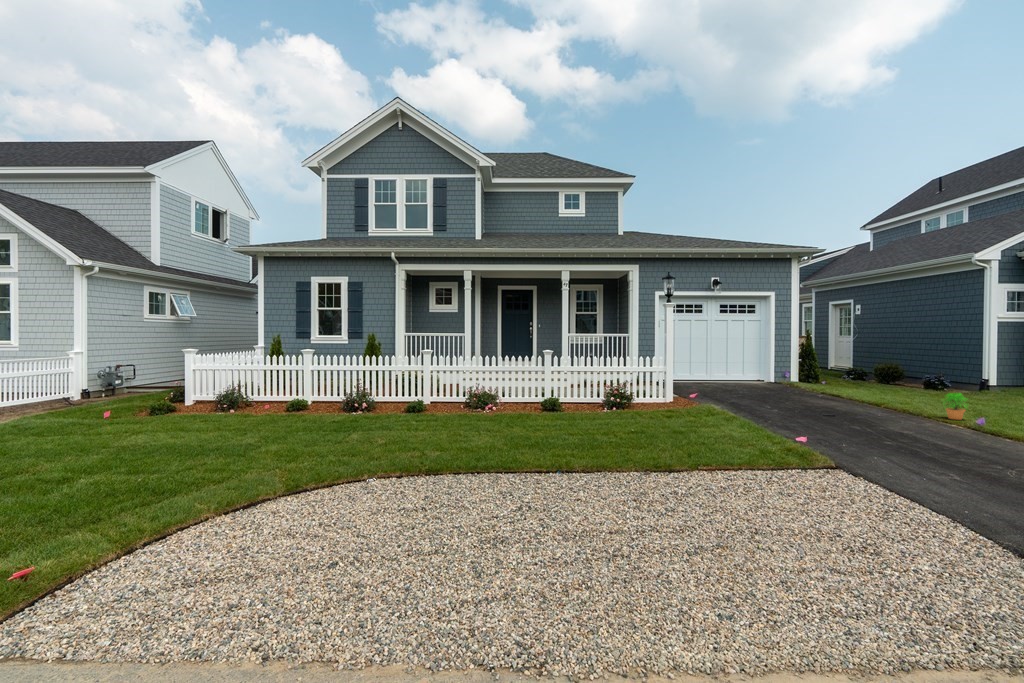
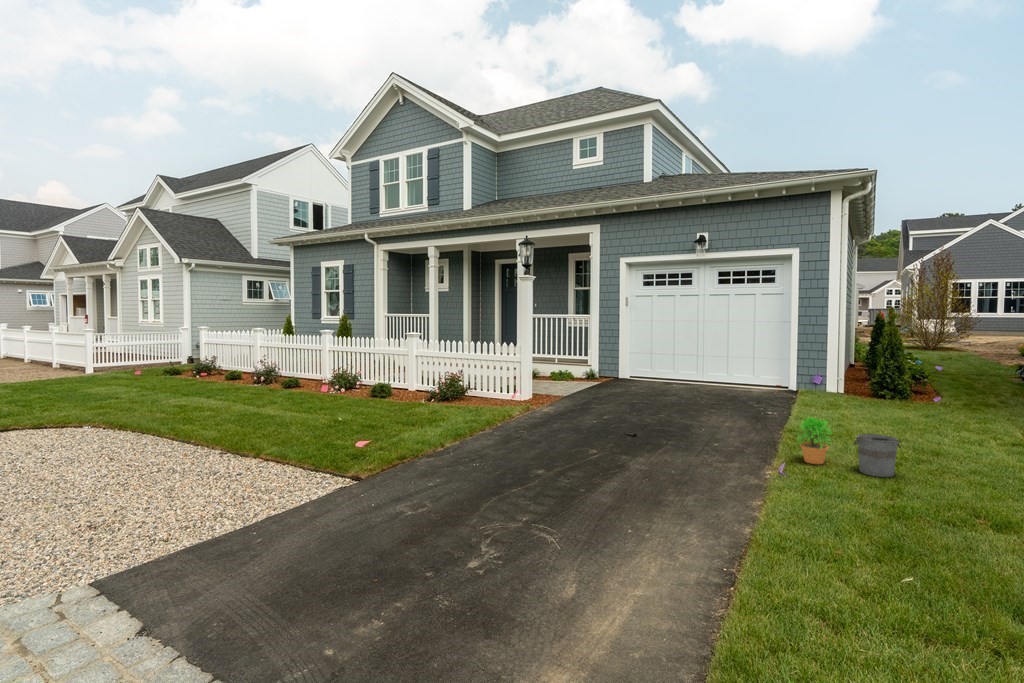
bucket: none [978,399,1009,422] -> present [854,434,901,477]

